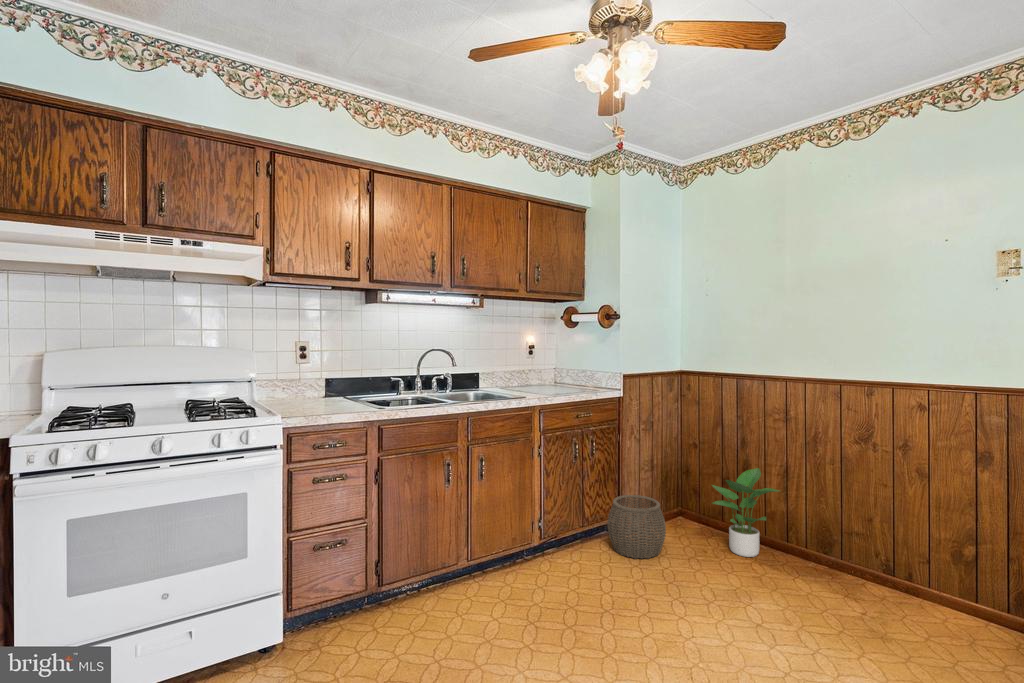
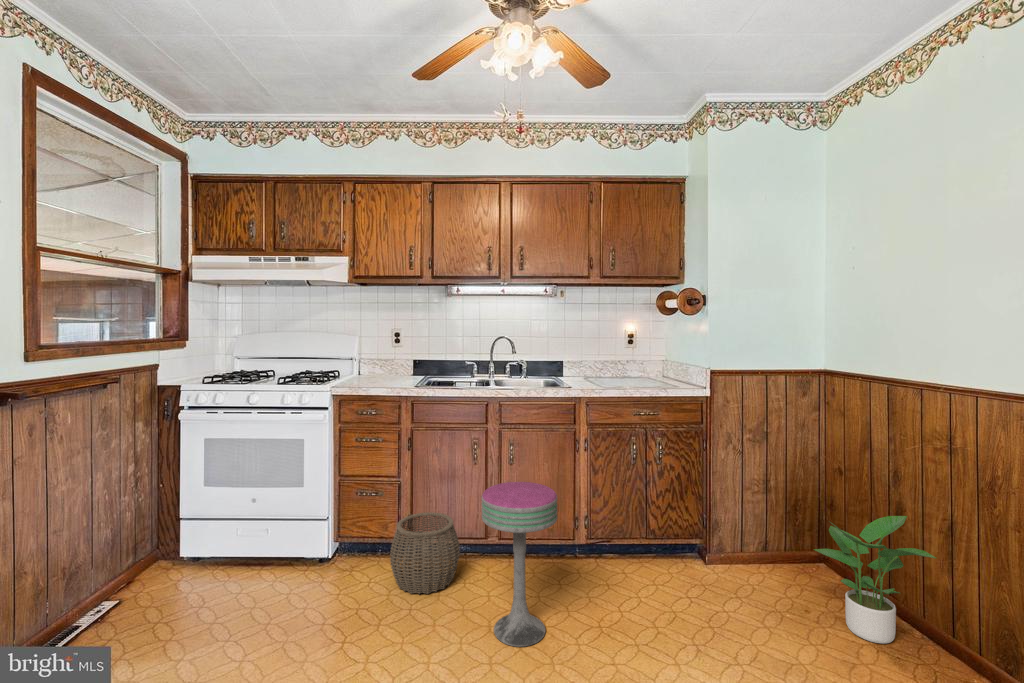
bar stool: none [522,491,595,649] -> present [482,482,558,647]
woven basket: present [607,495,666,559] -> present [390,512,460,594]

